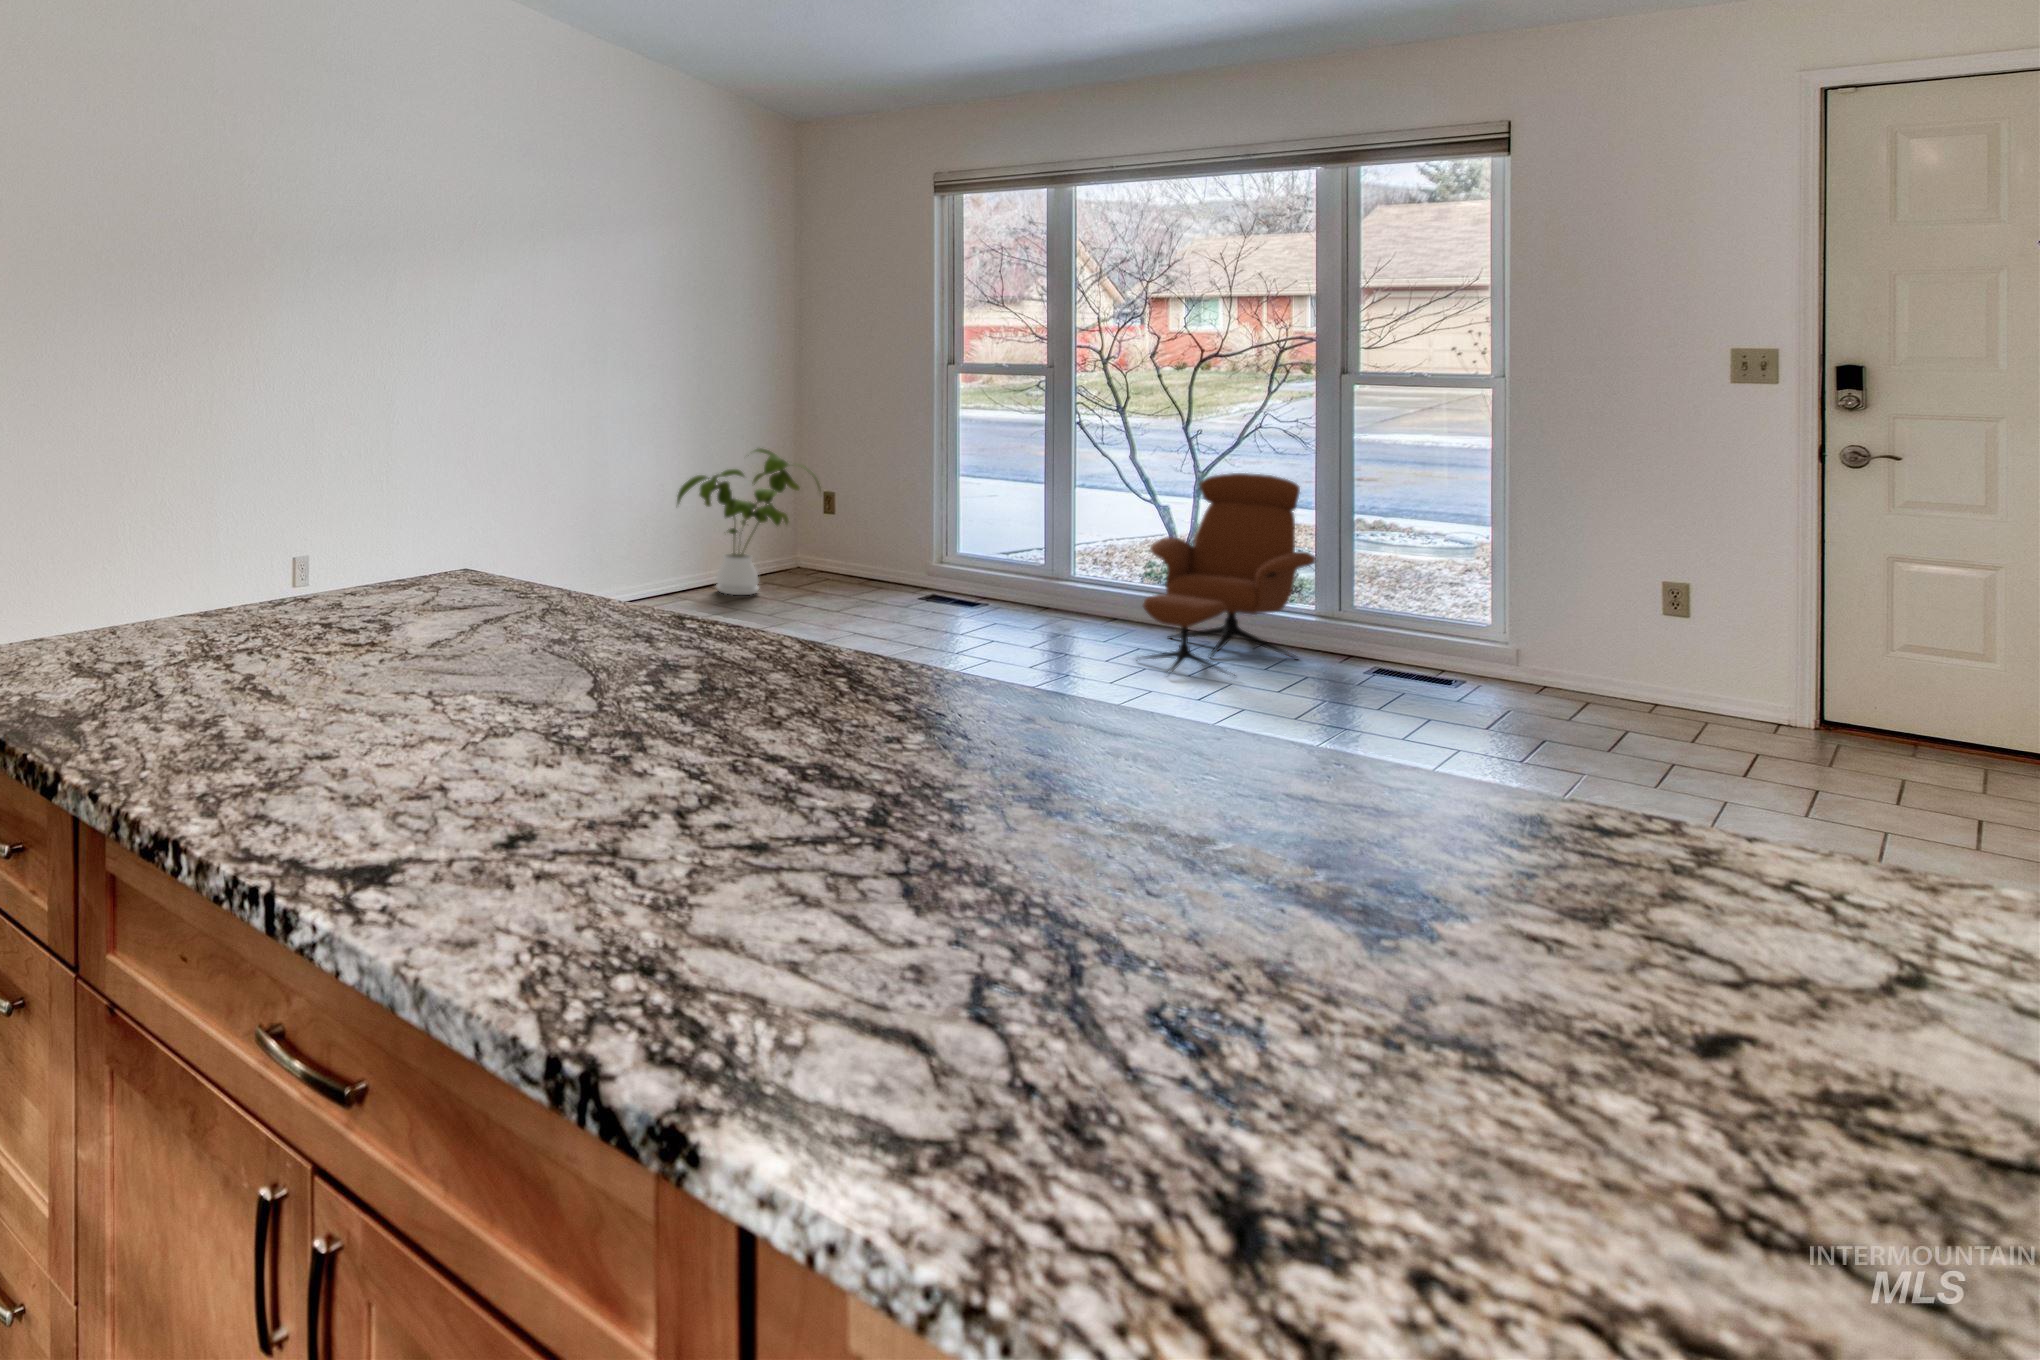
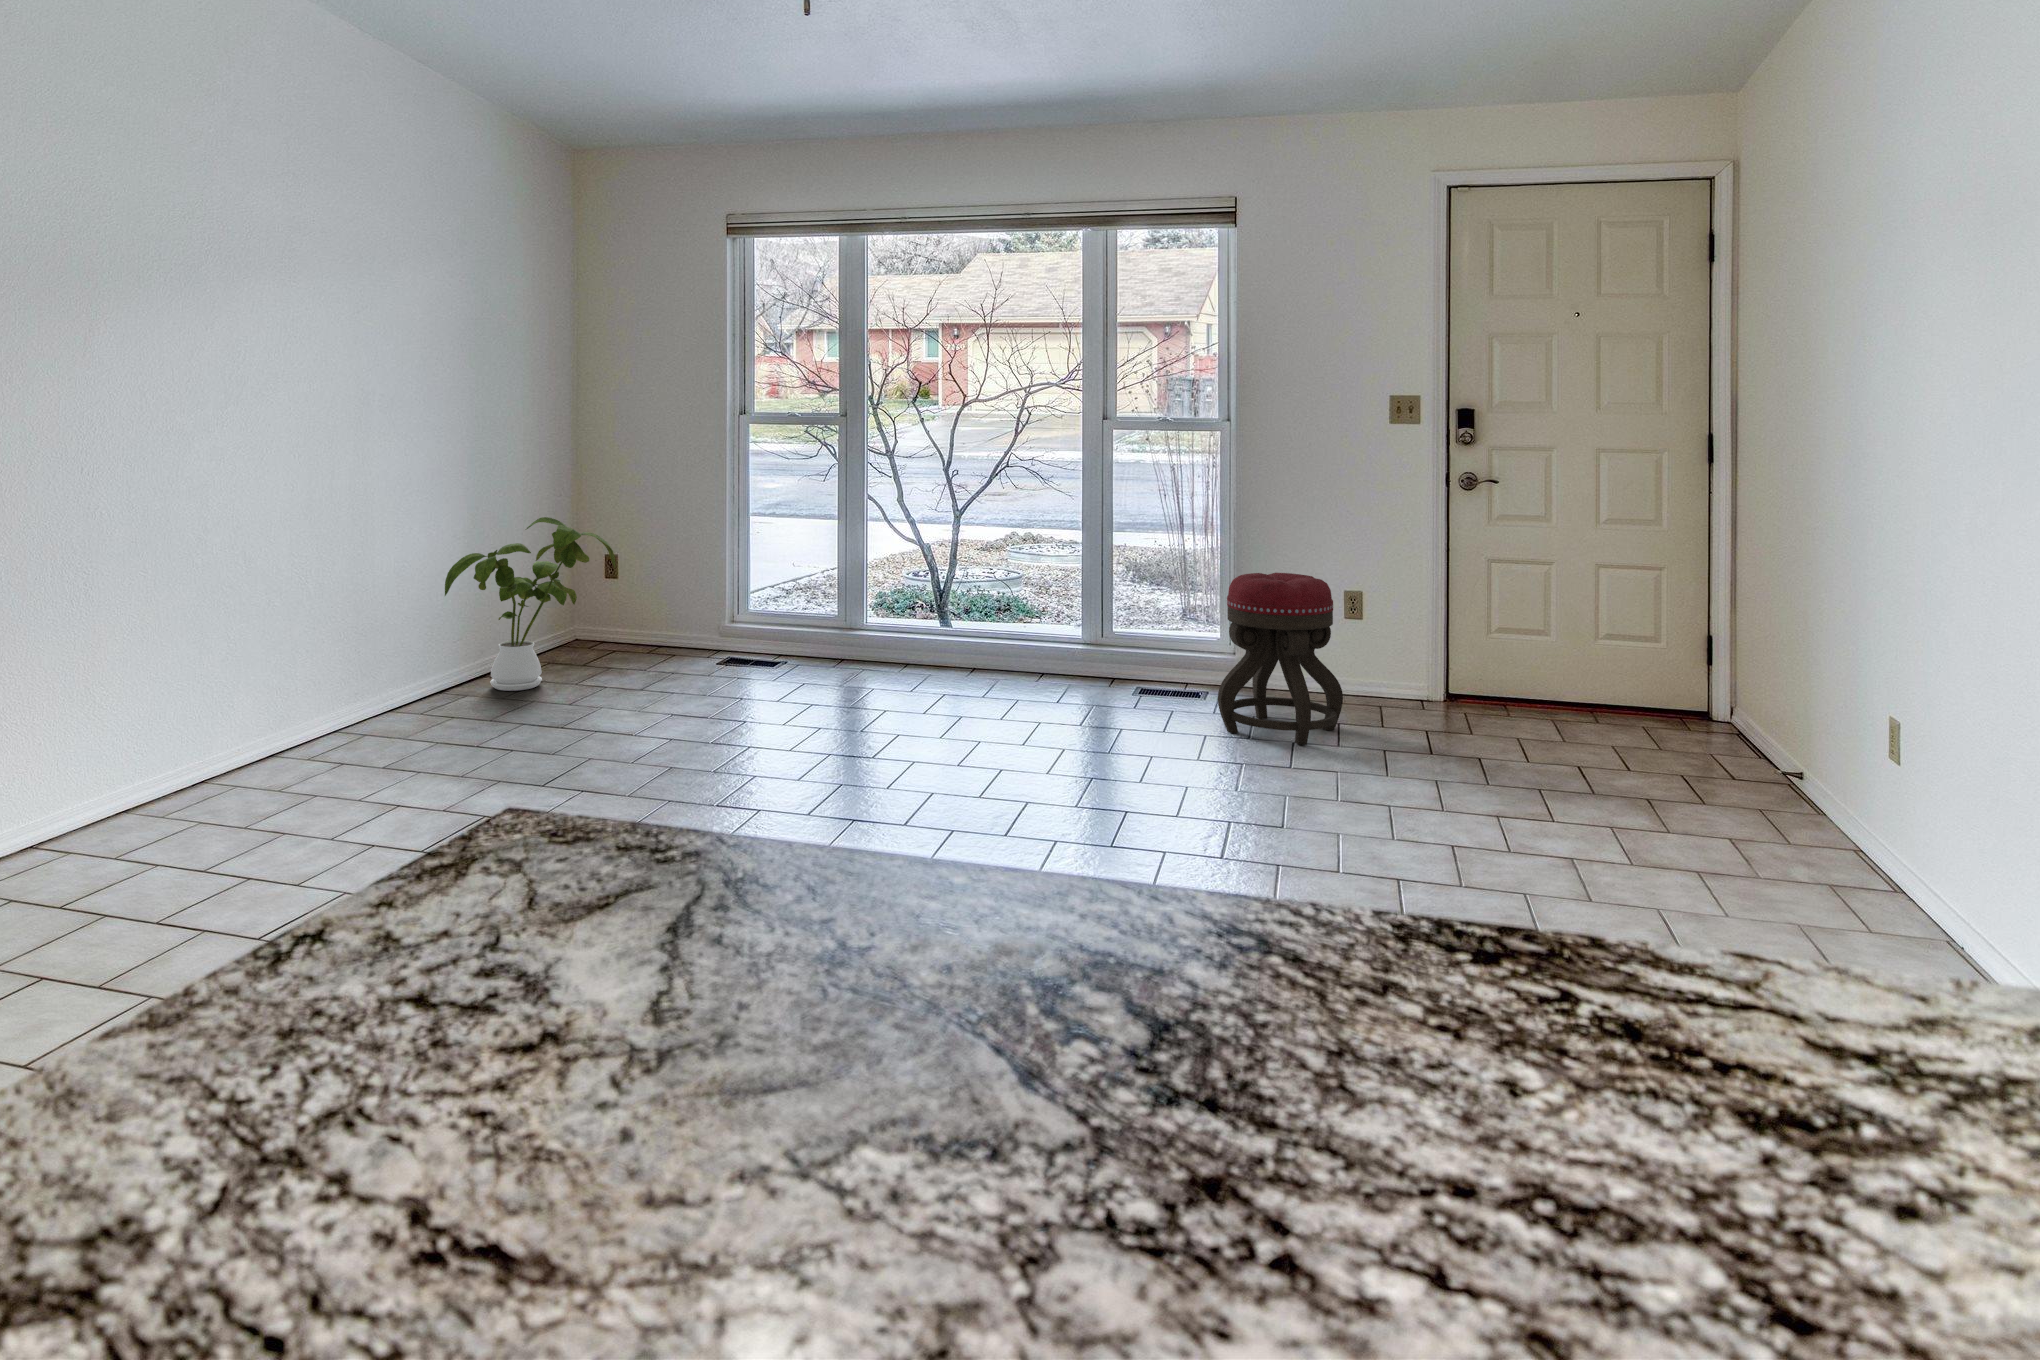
lounge chair: present [1136,473,1316,677] -> none [948,515,1091,730]
ottoman: none [1453,546,1633,740] -> present [1218,573,1343,745]

